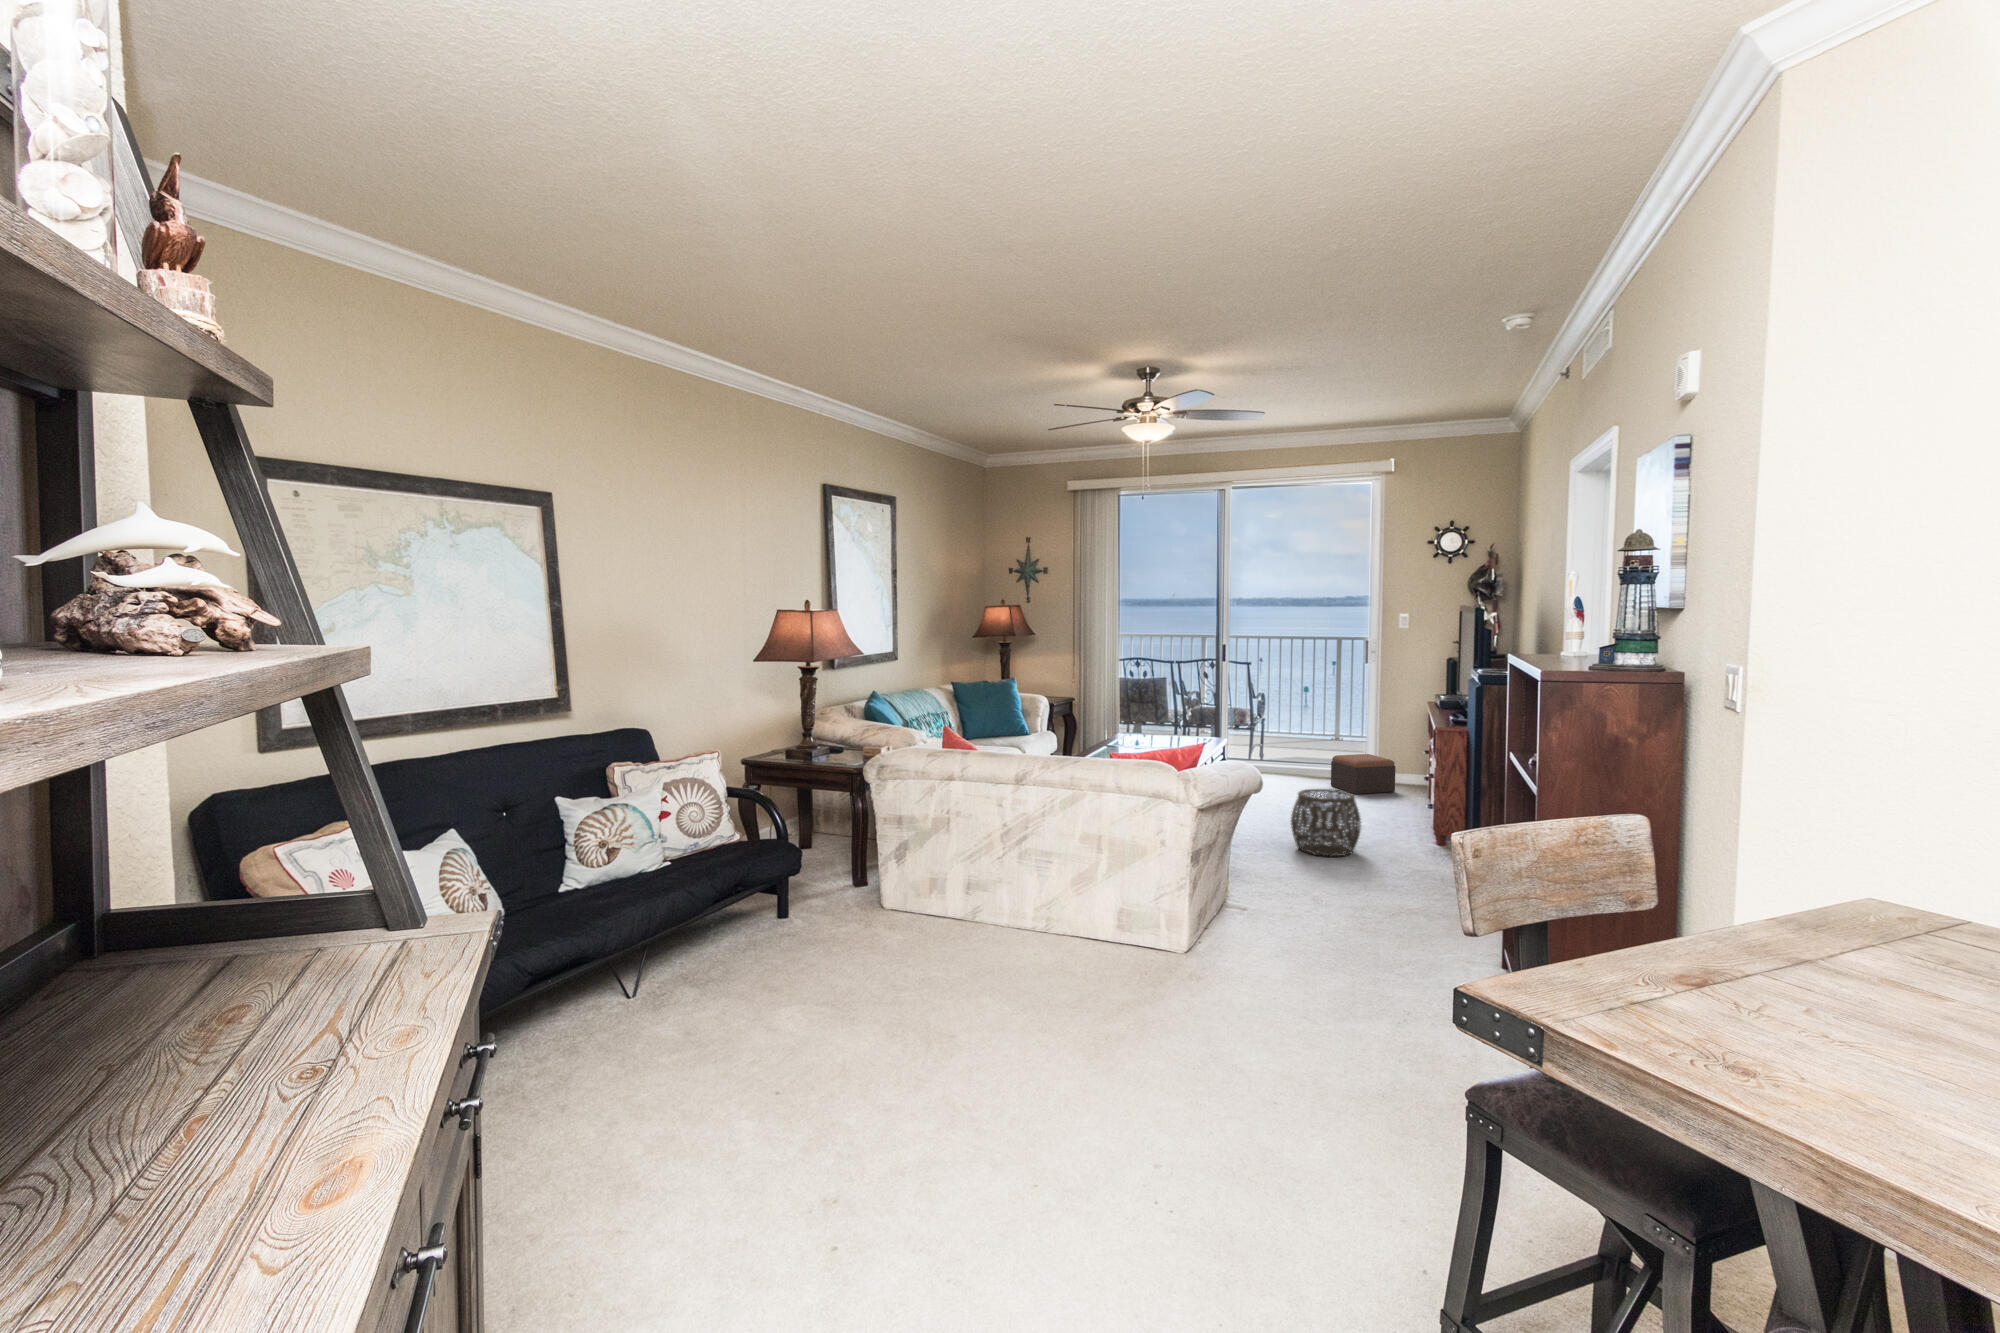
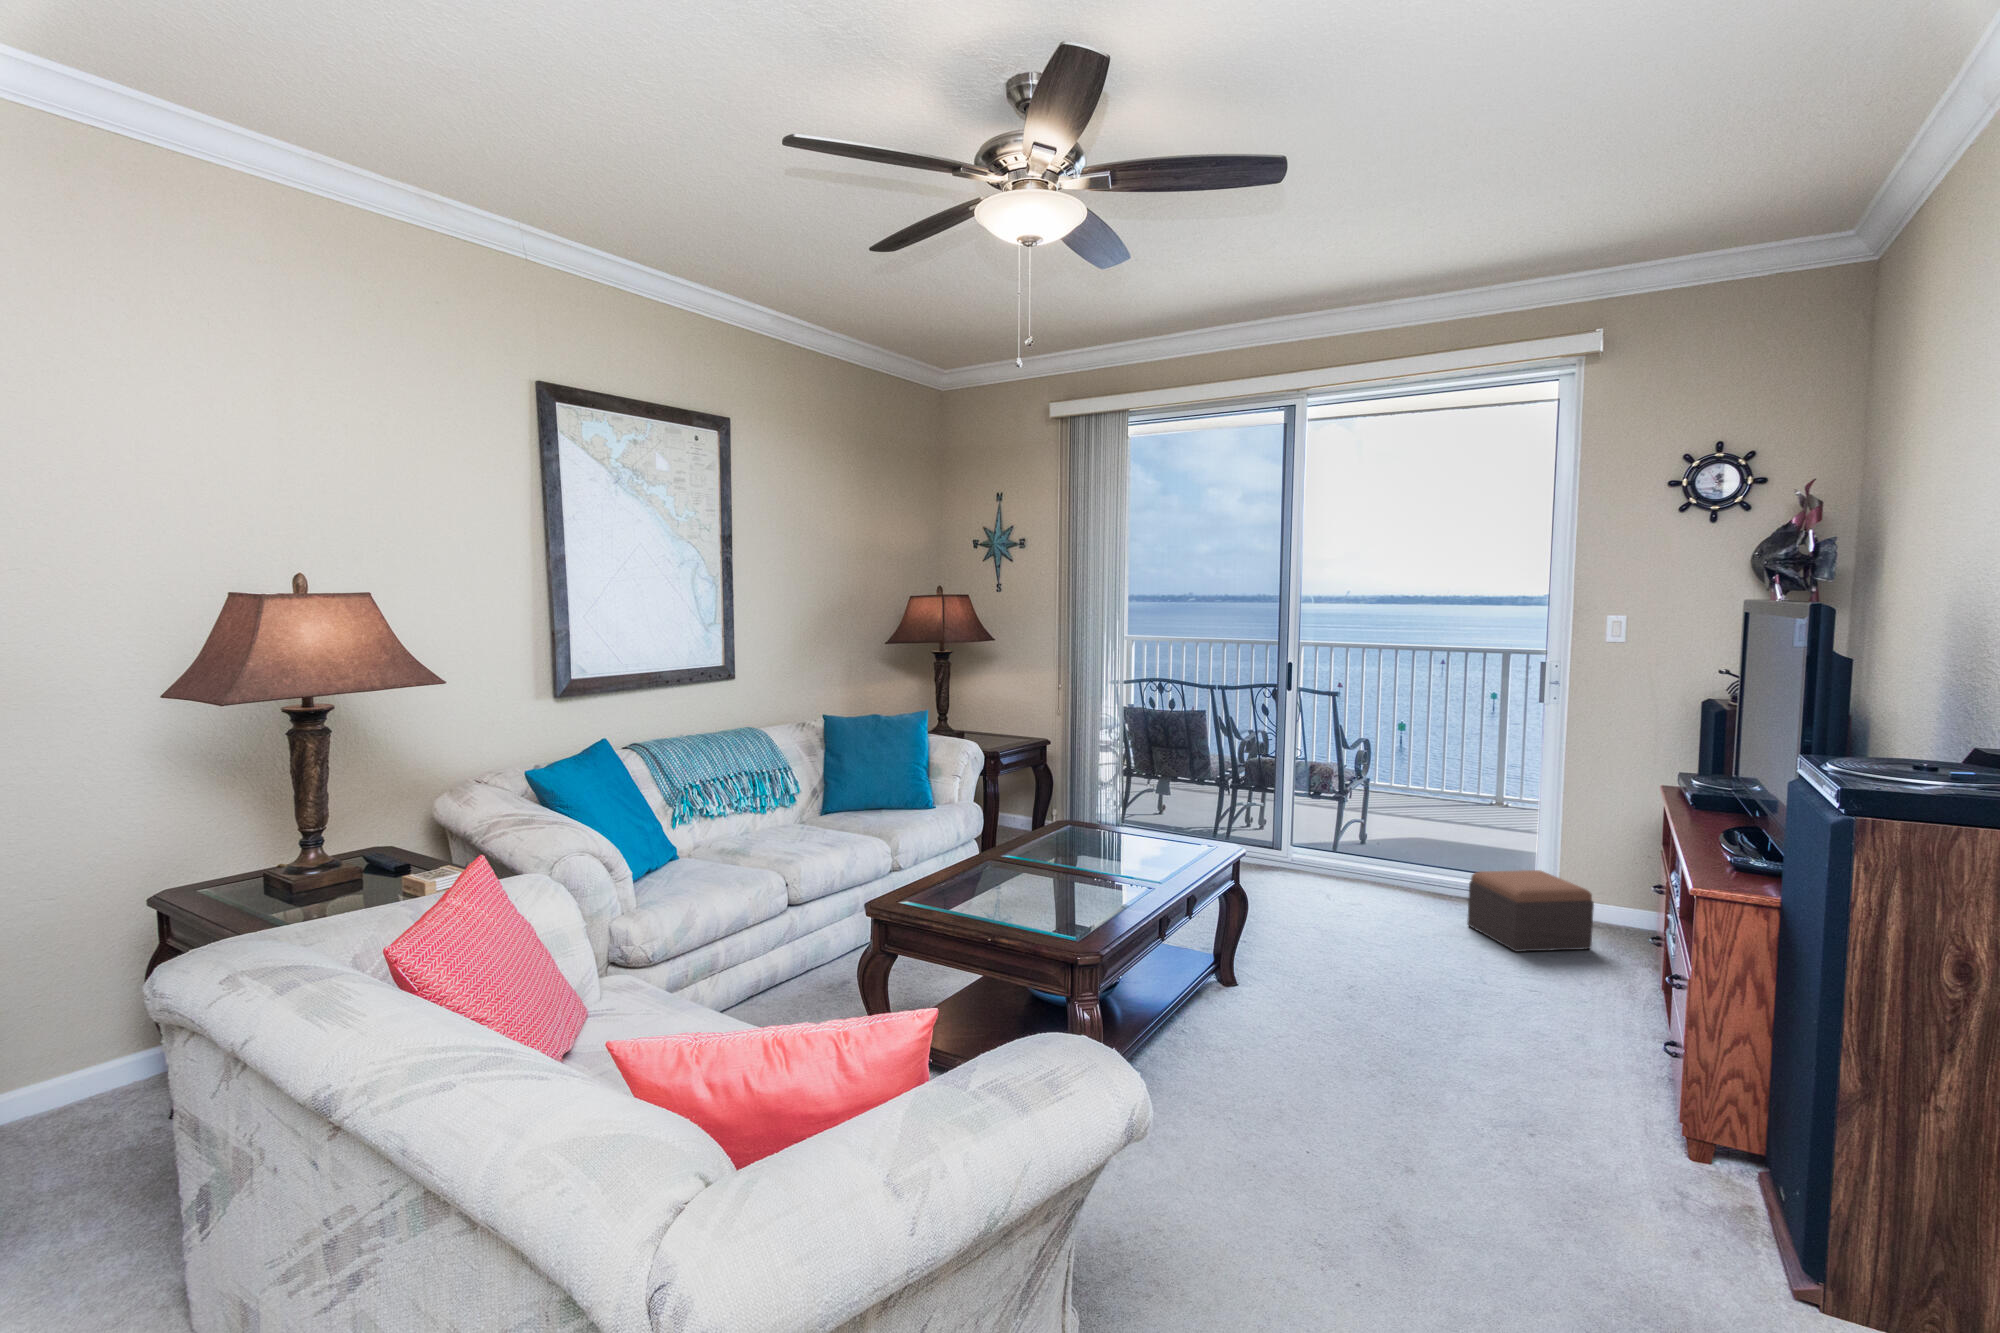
woven basket: present [1291,789,1361,856] -> none [1357,996,1524,1176]

